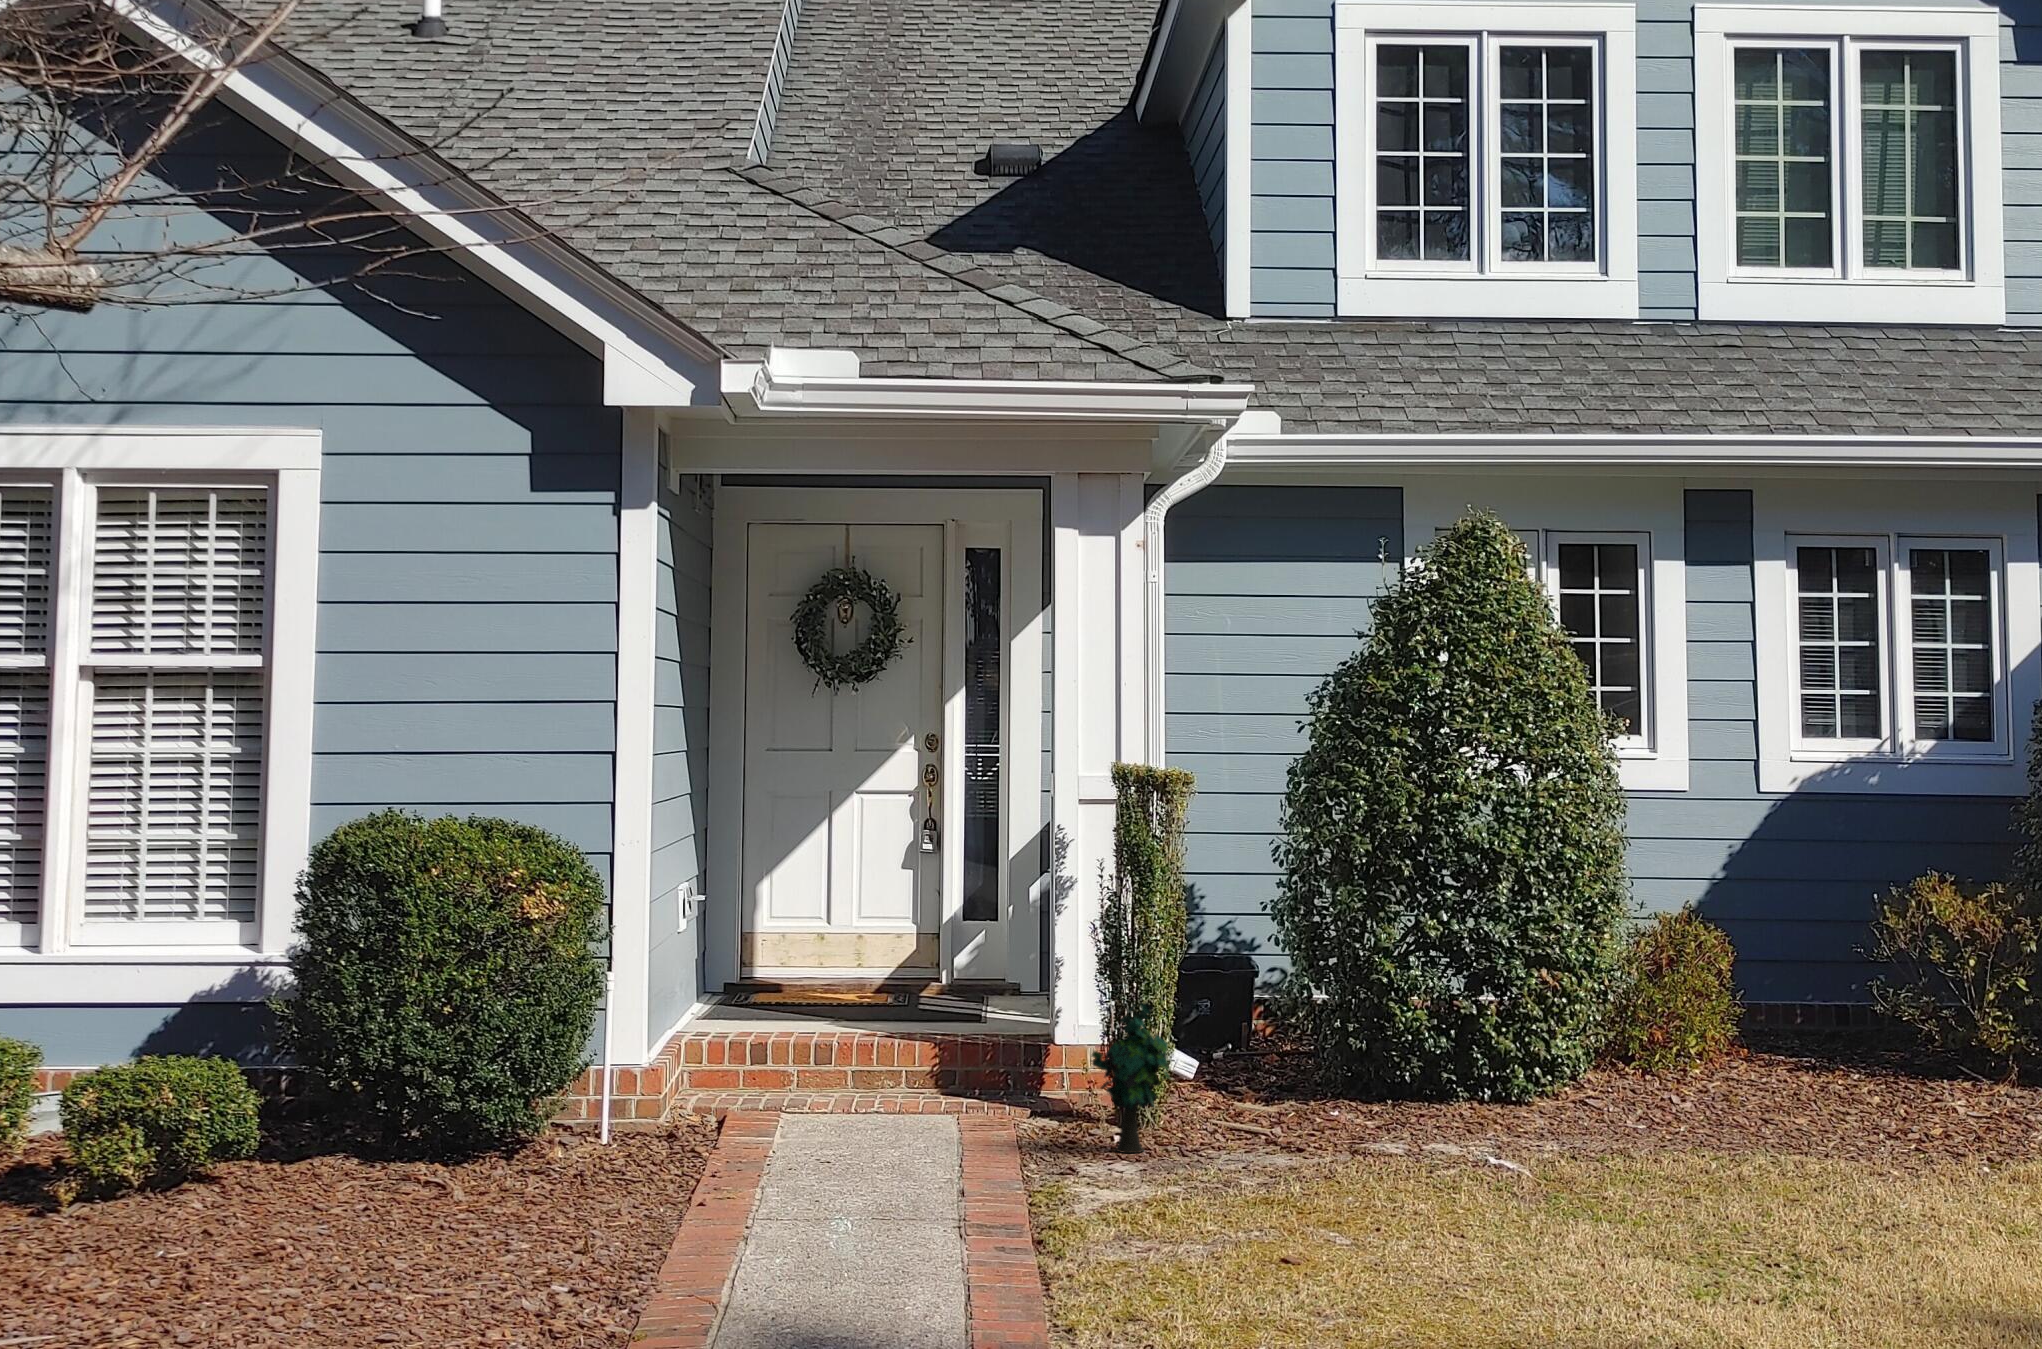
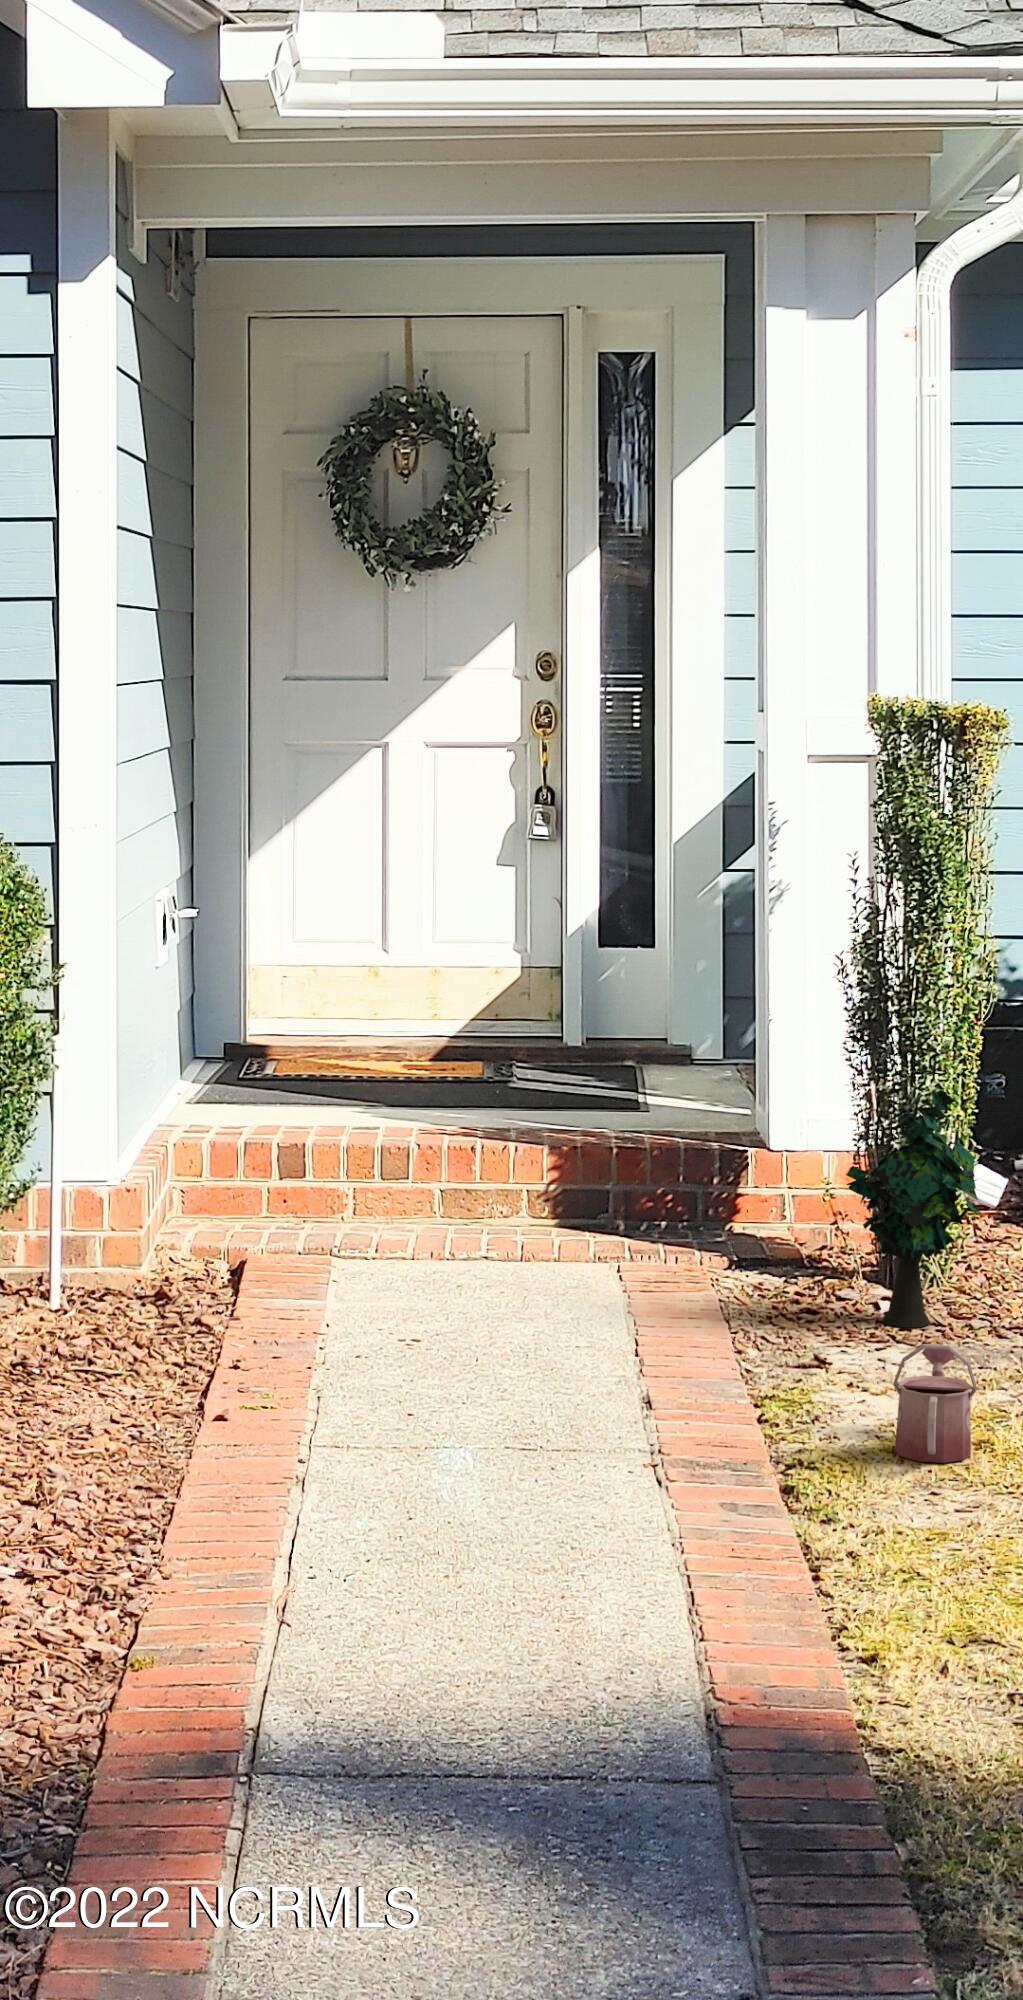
watering can: none [1098,1155,1148,1229] -> present [893,1344,977,1463]

